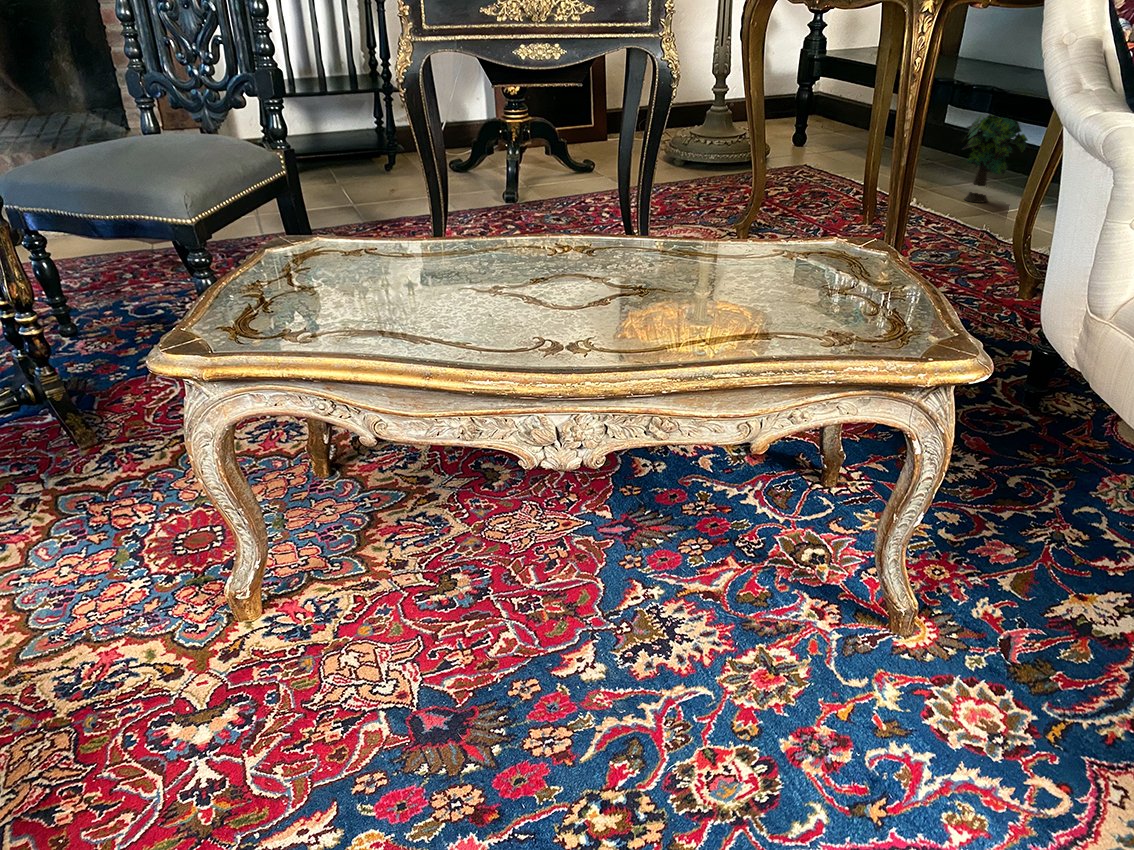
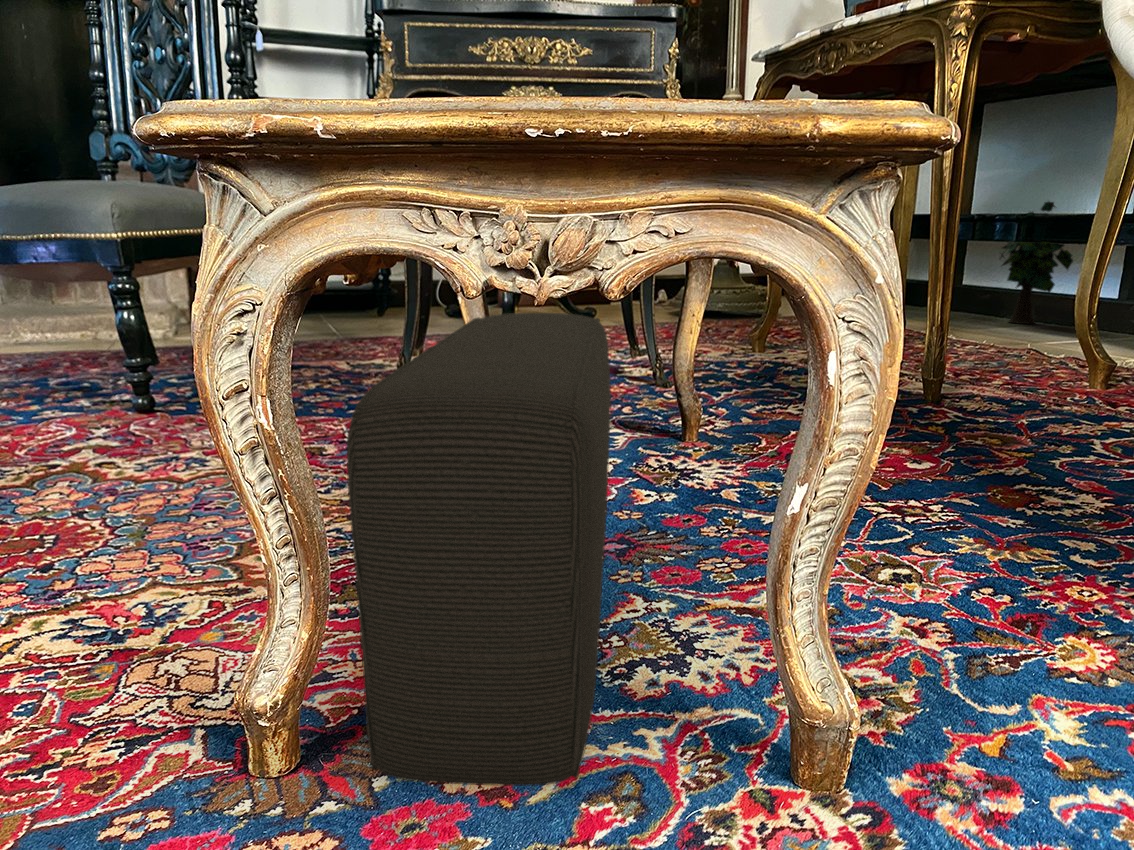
pouf: none [469,374,616,752] -> present [347,313,611,786]

